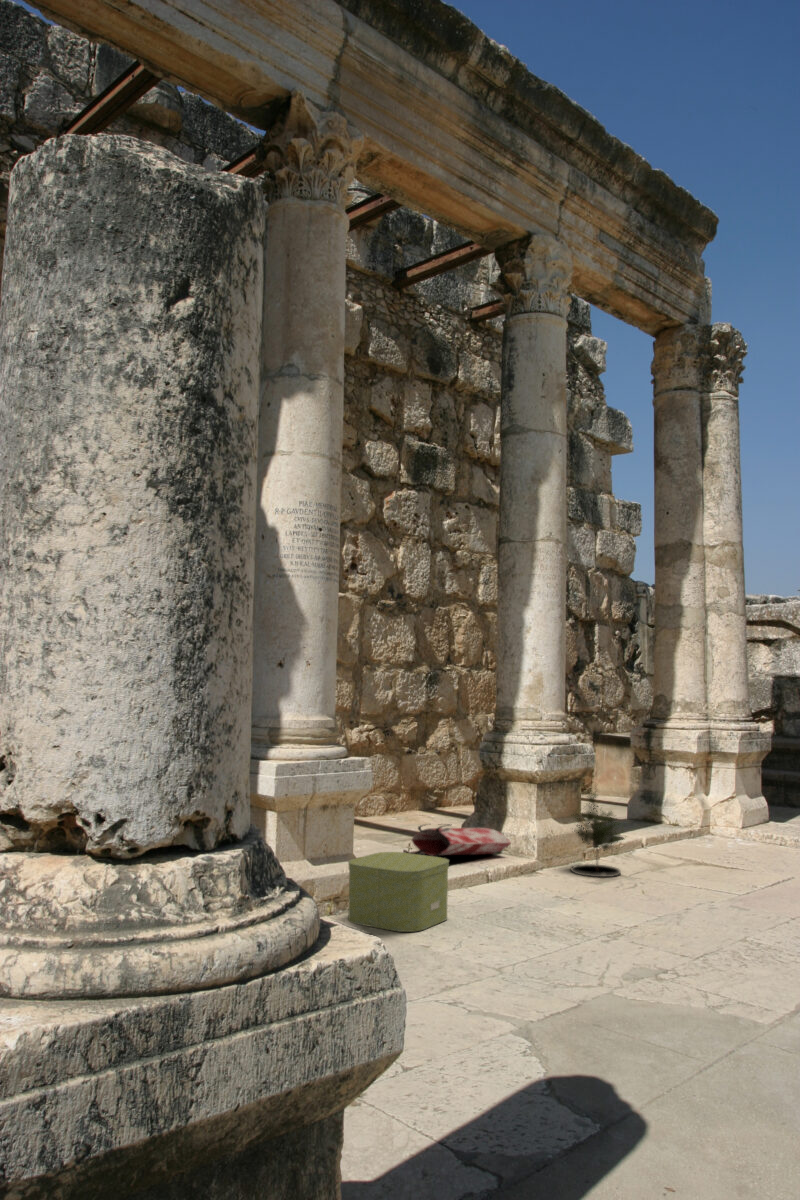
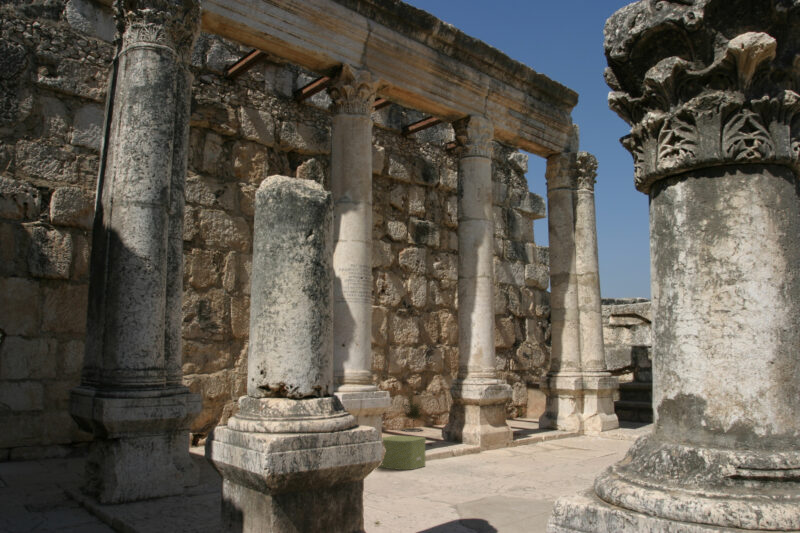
potted tree: present [571,791,623,877] -> present [403,397,423,432]
bag: present [412,824,511,857] -> none [413,427,465,445]

